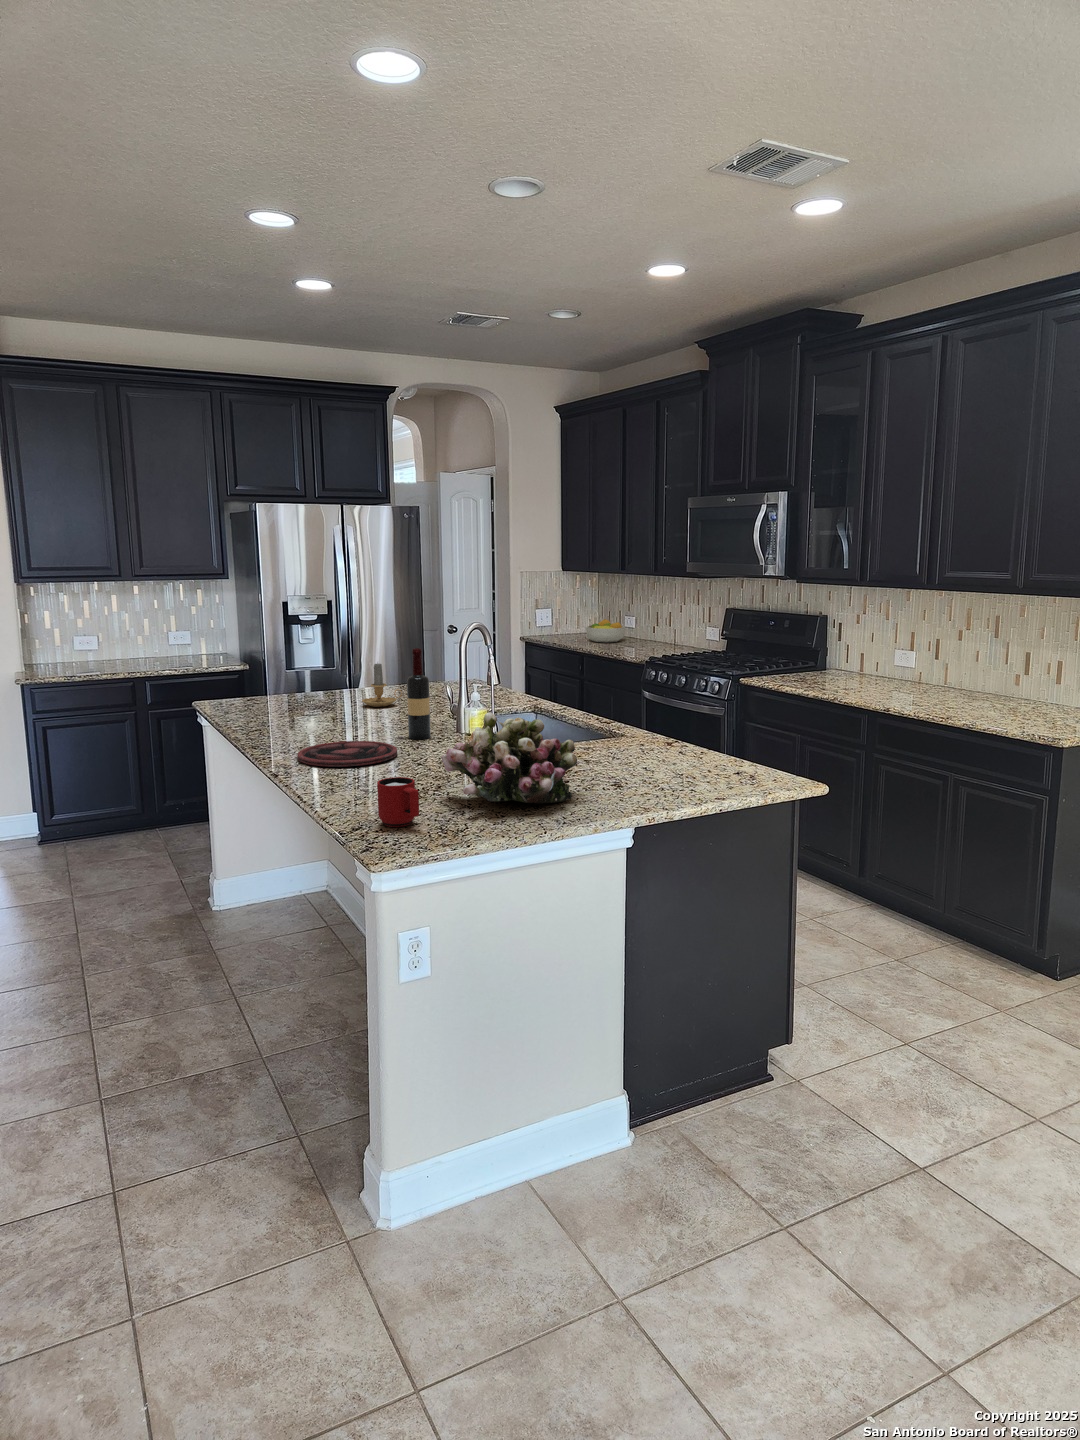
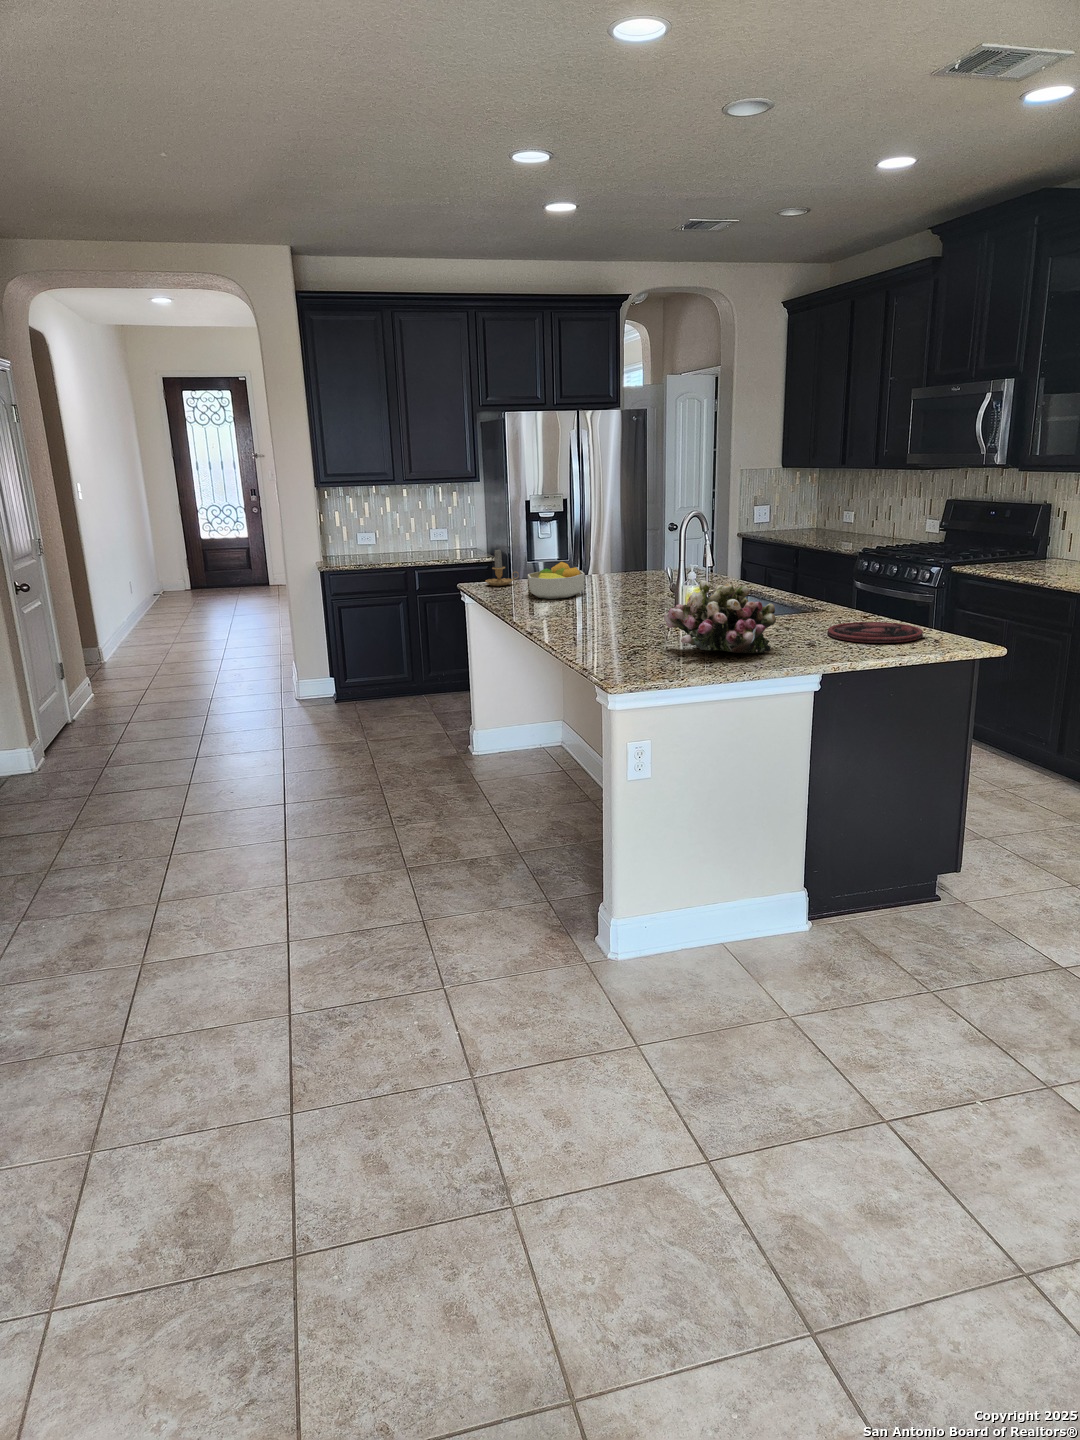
fruit bowl: present [586,619,625,643] -> present [528,562,585,599]
wine bottle: present [407,648,431,739] -> none [636,533,655,610]
candle: present [362,663,402,707] -> present [485,550,519,586]
plate: present [297,741,397,767] -> present [827,622,923,643]
mug: present [377,777,419,827] -> none [614,628,646,666]

